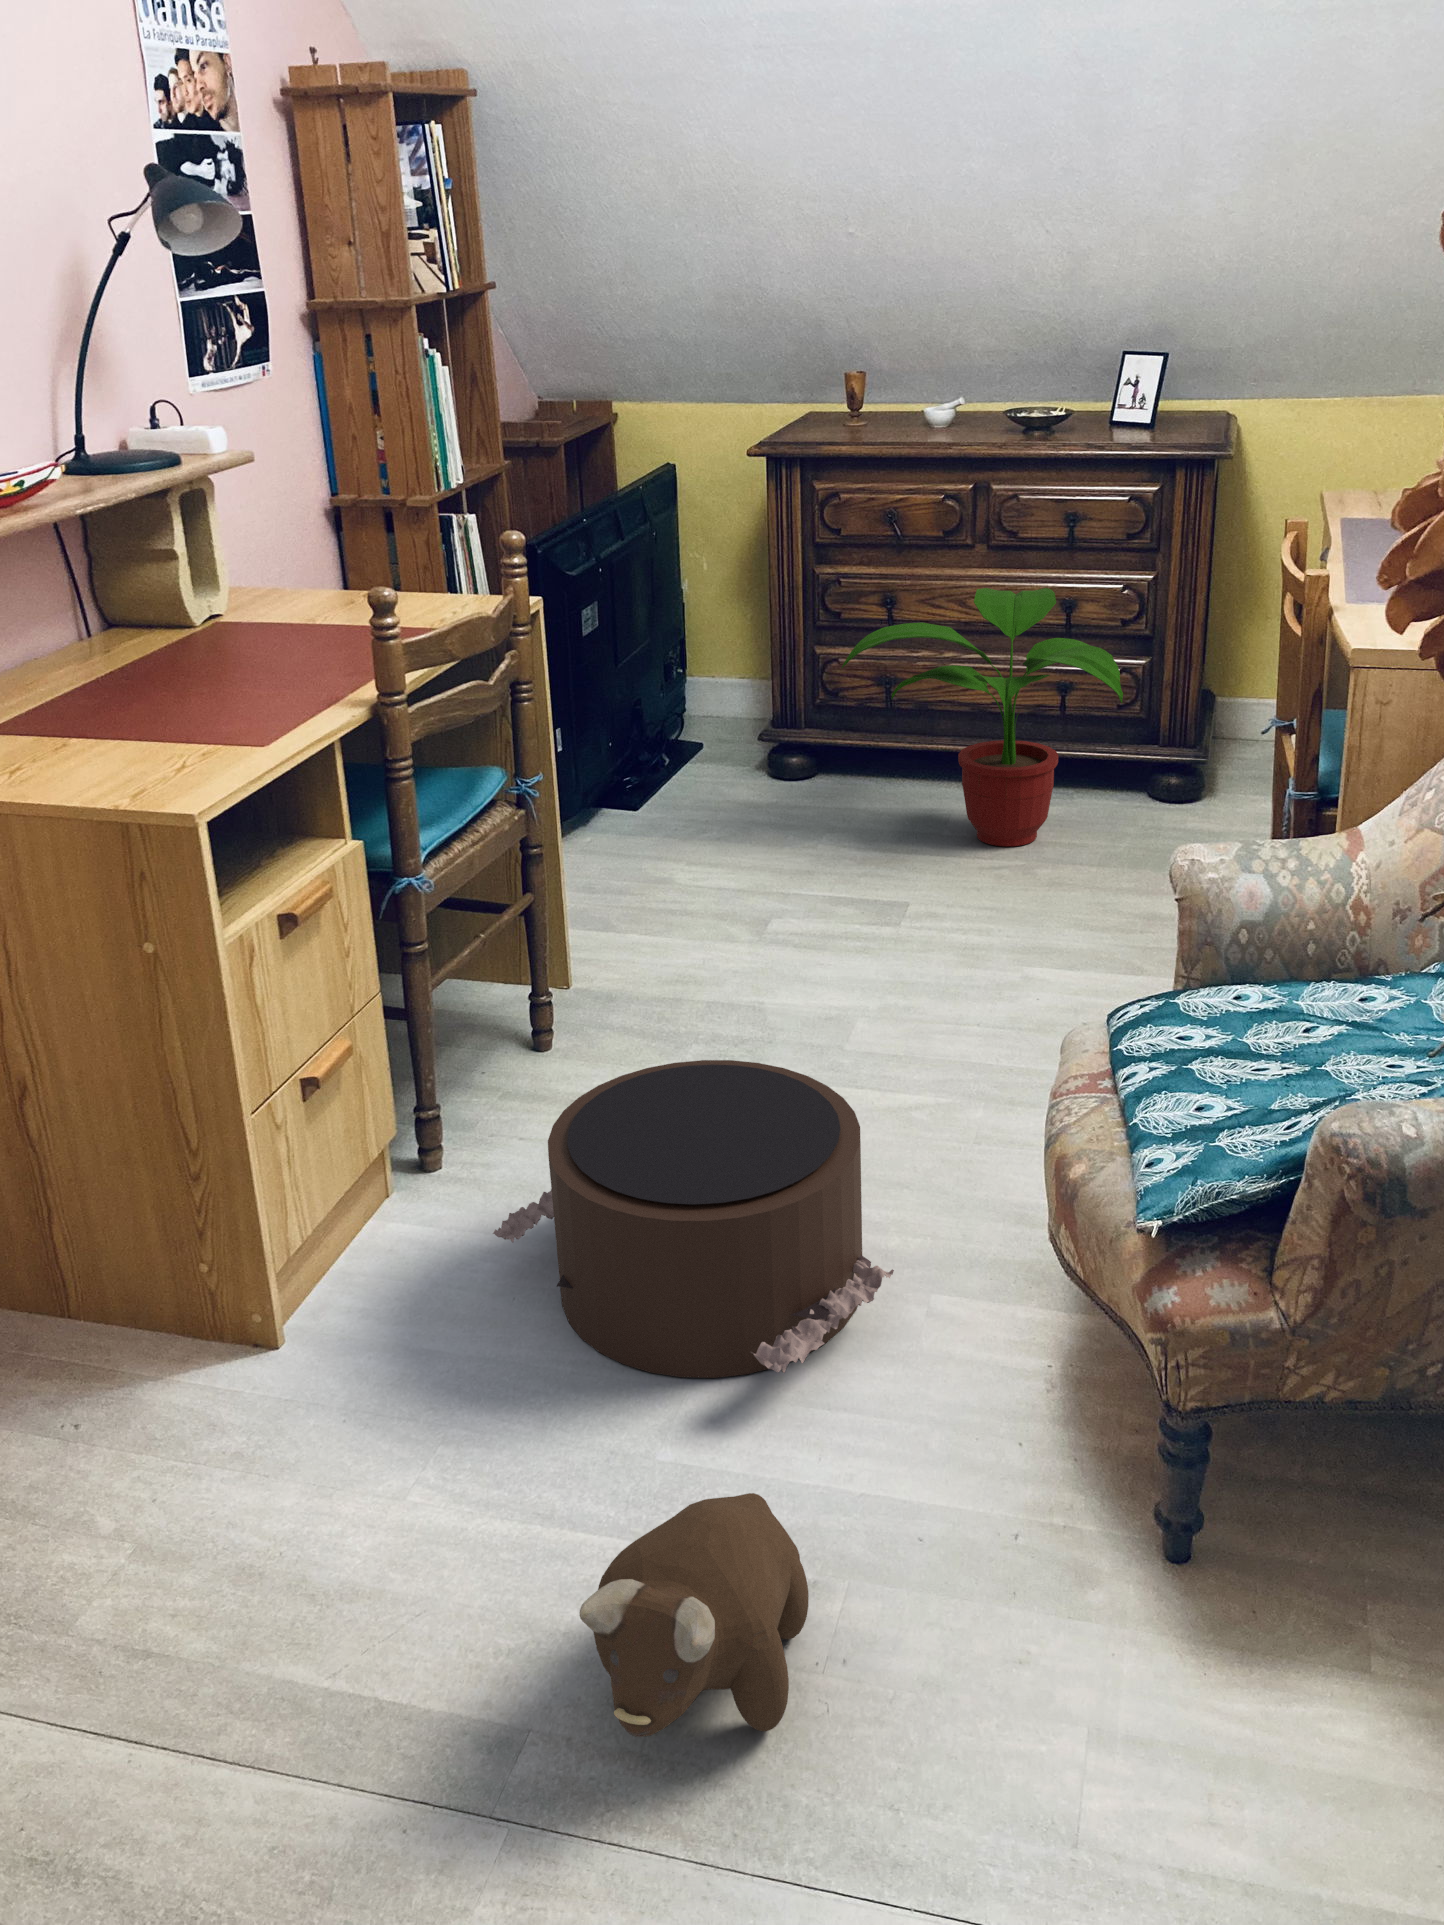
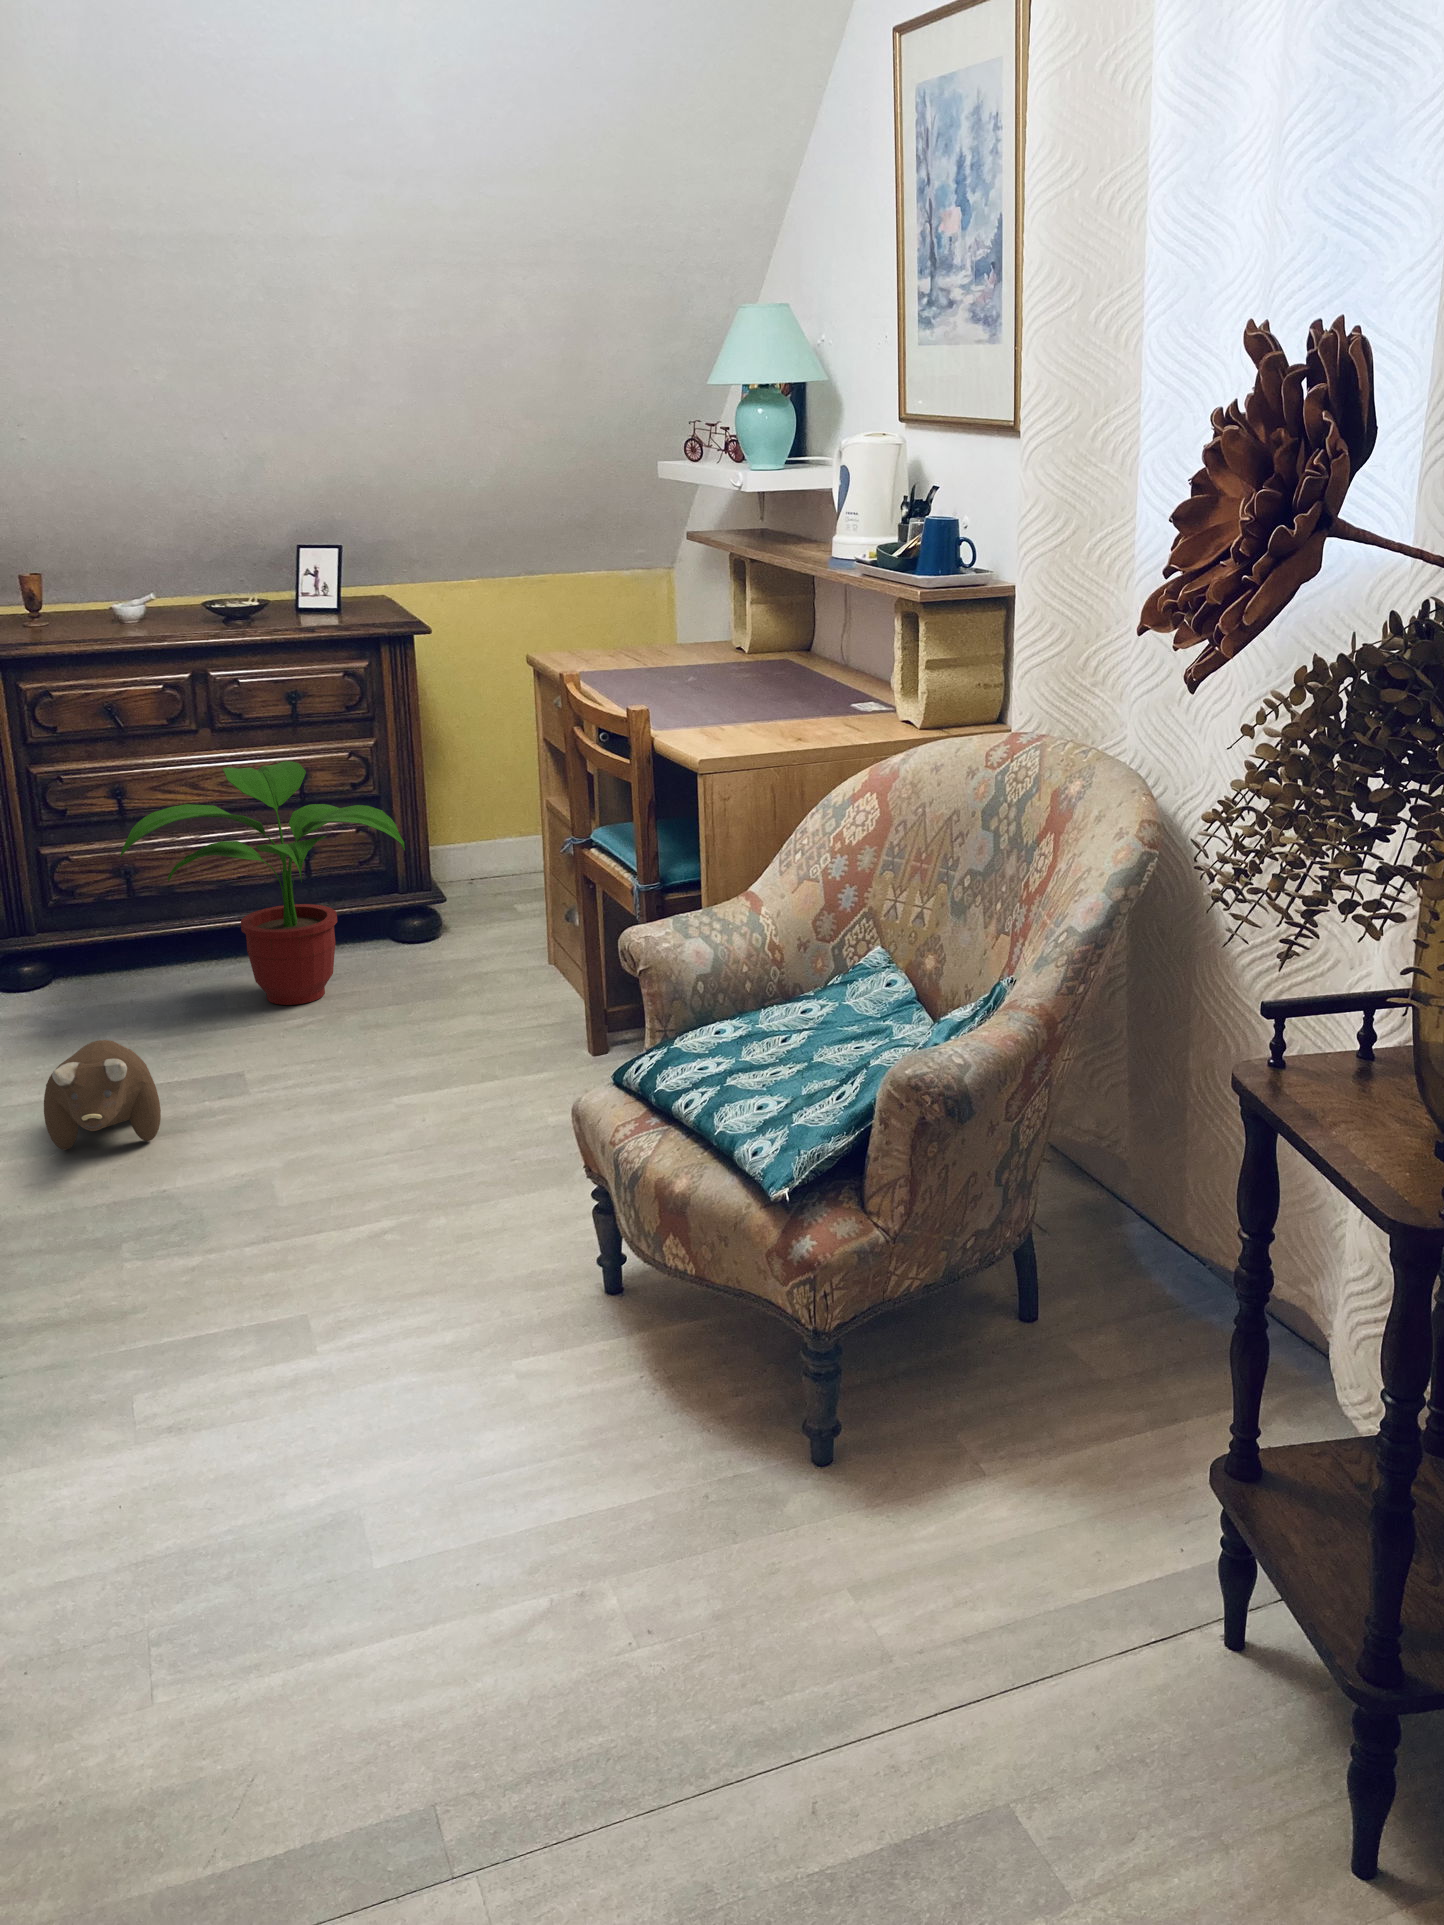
pouf: present [493,1060,894,1378] -> none [85,1200,496,1508]
plush toy: present [580,1493,809,1737] -> present [44,1040,161,1150]

